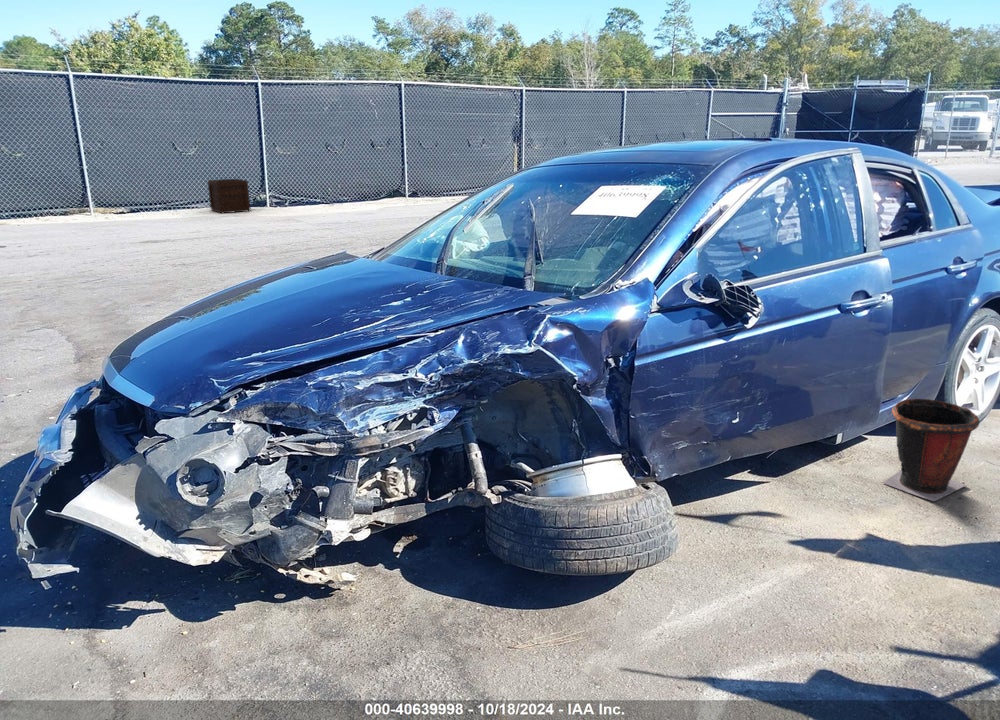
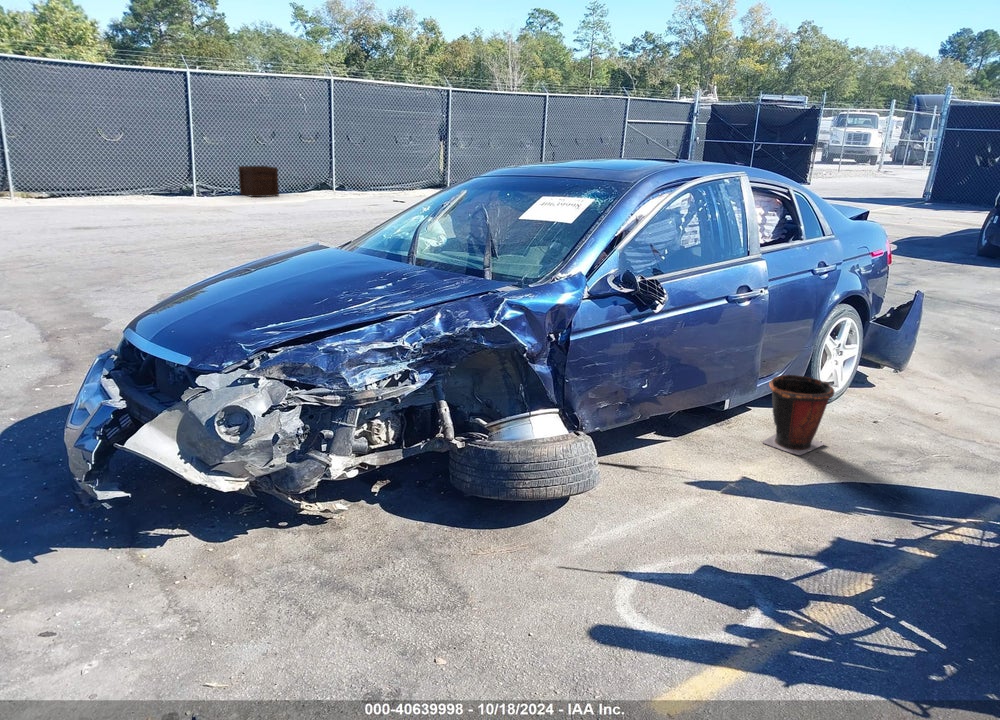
wooden crate: present [208,179,250,213] -> present [238,166,279,197]

